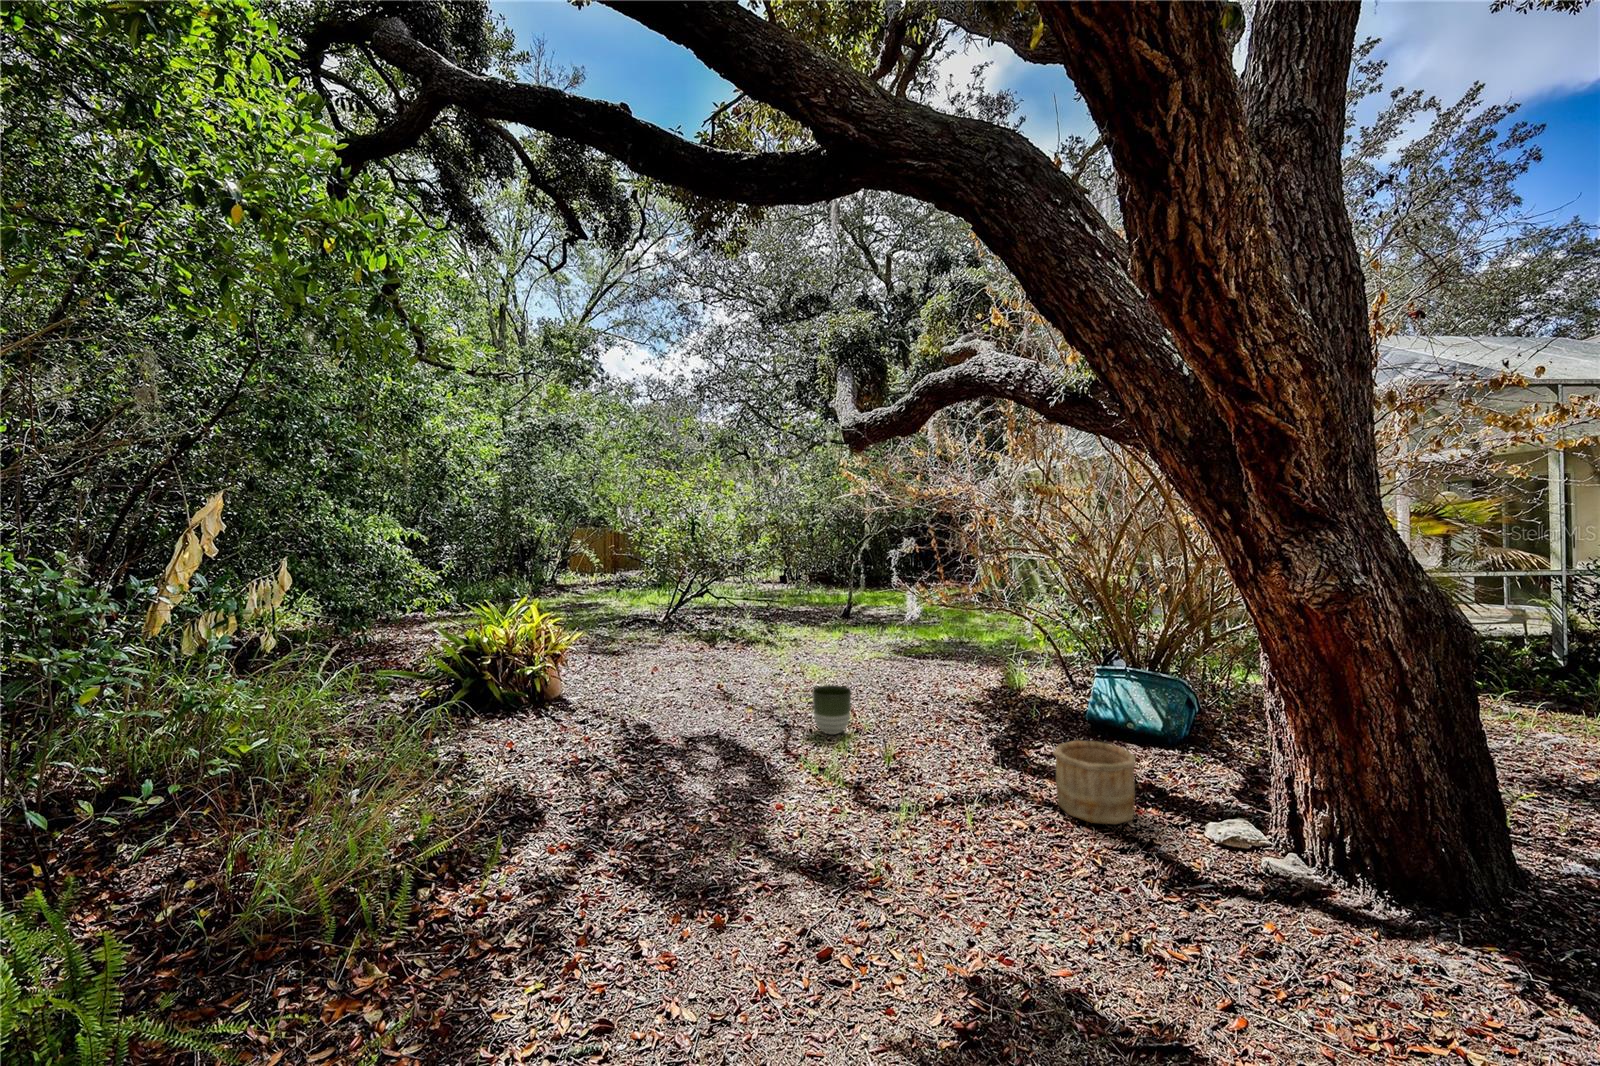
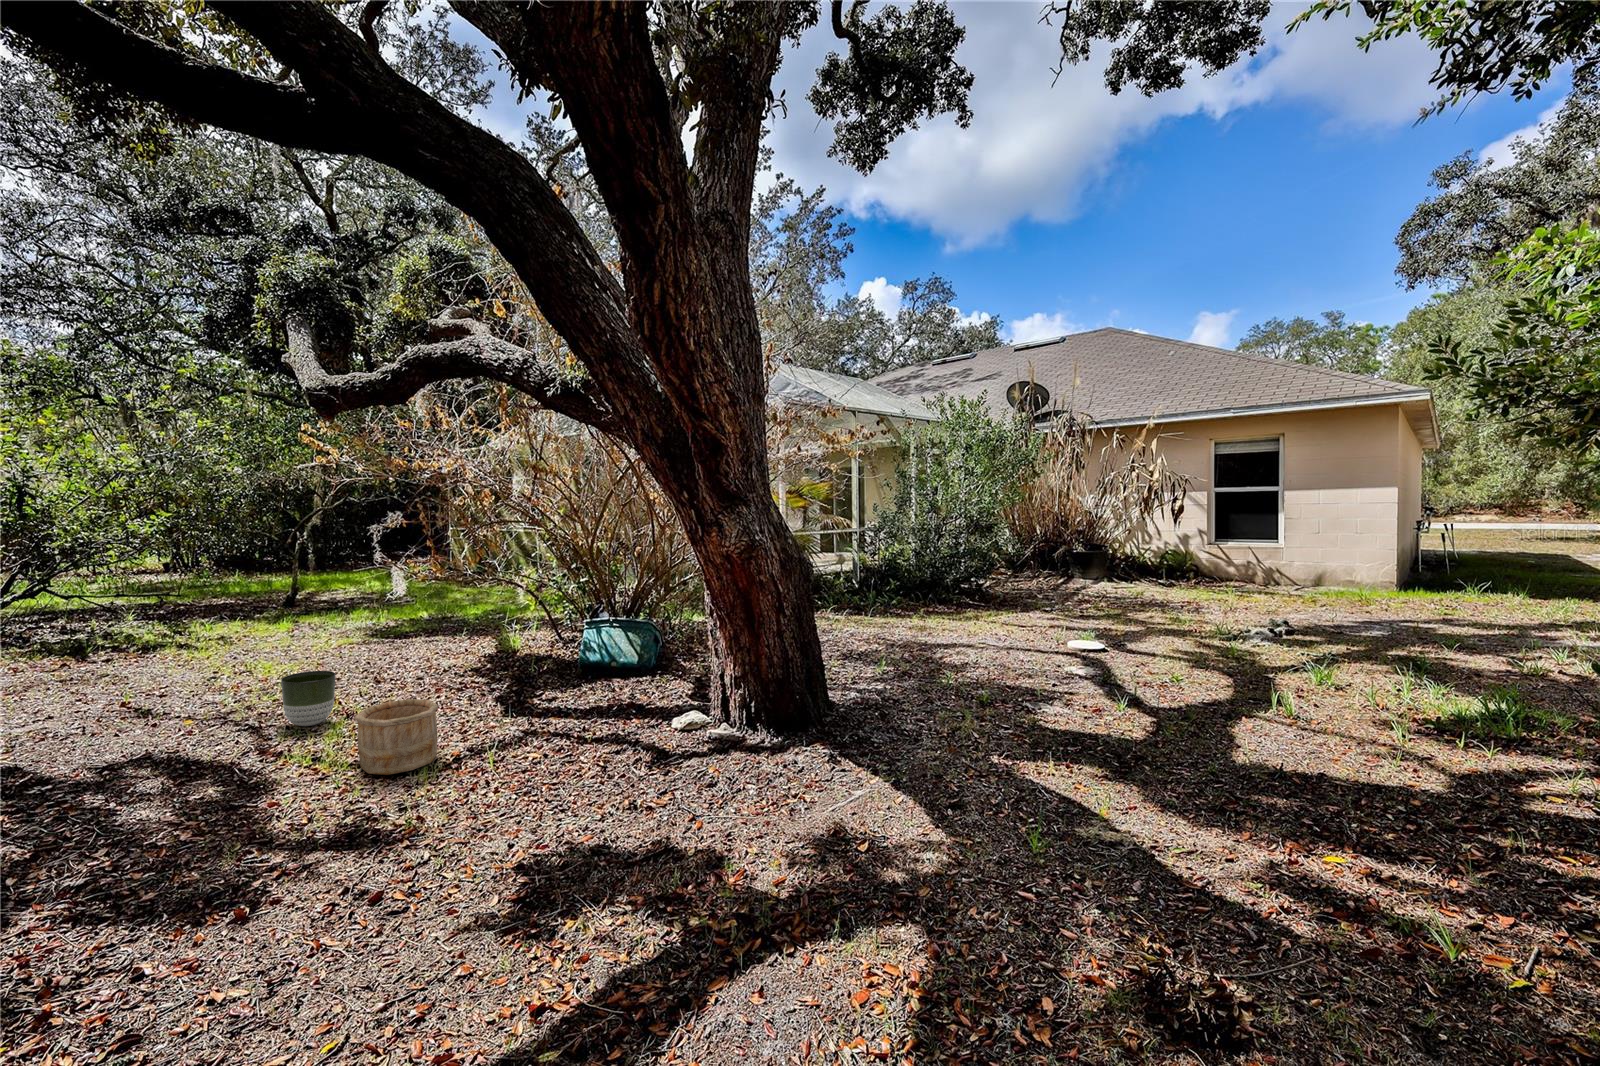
wooden bucket: present [1053,740,1136,824] -> present [354,699,438,775]

